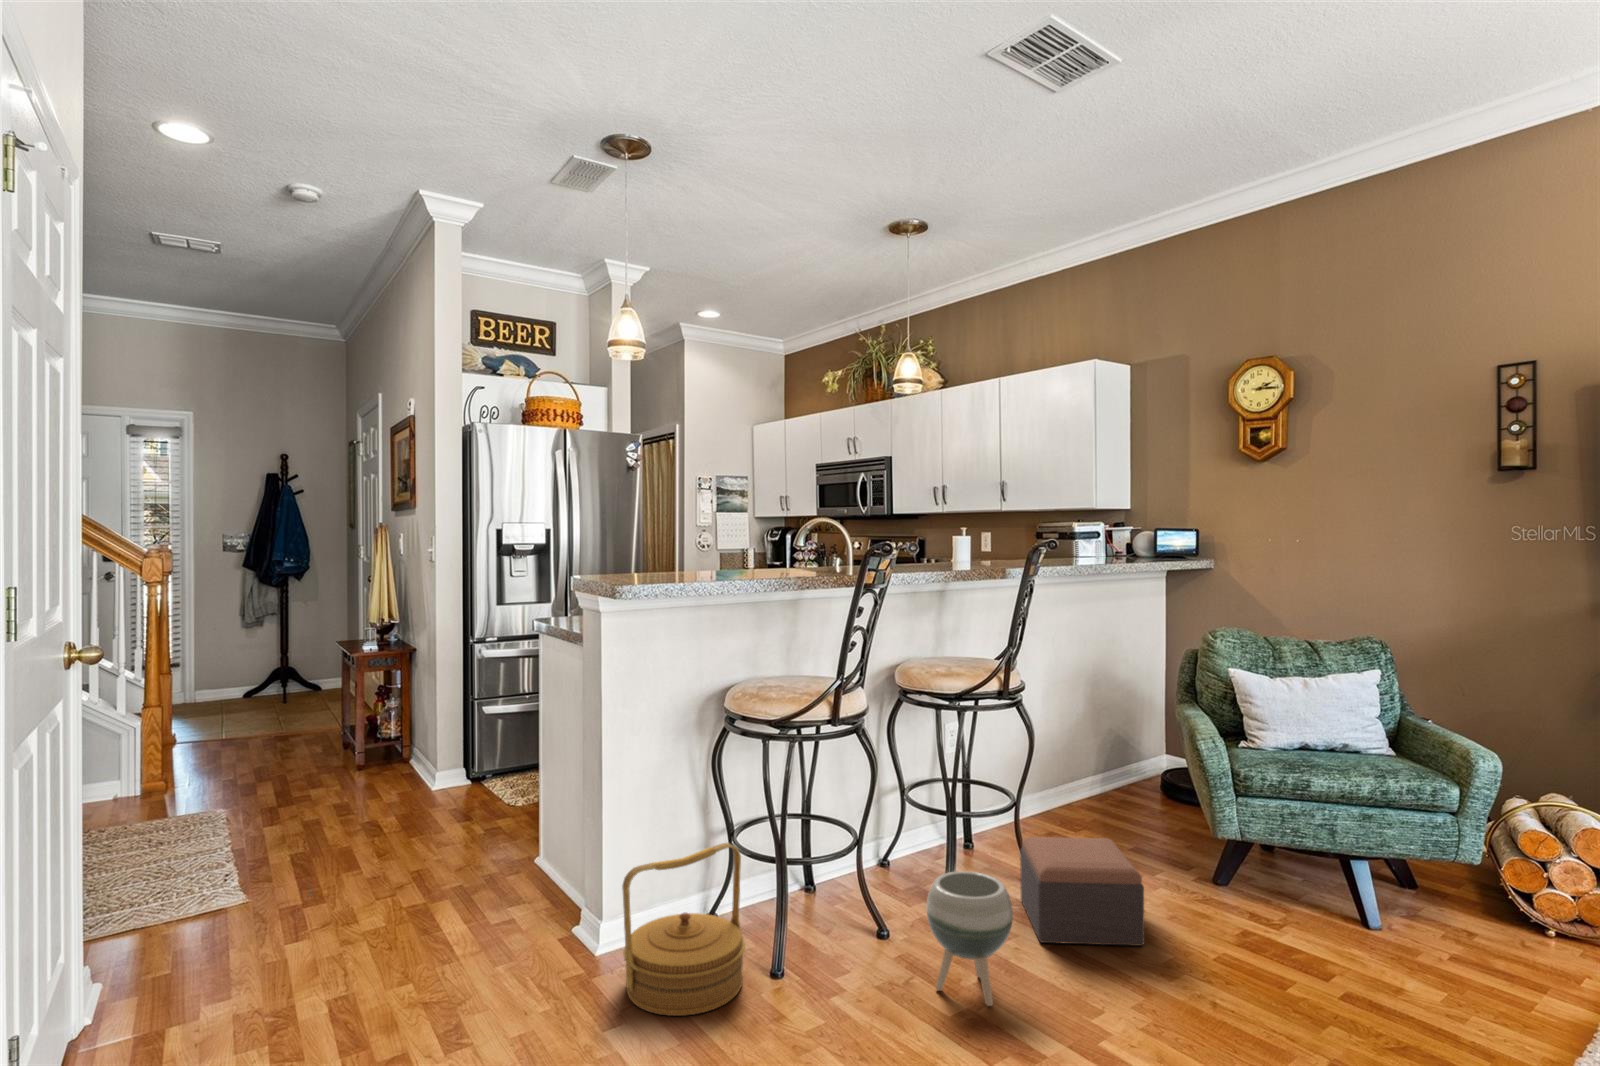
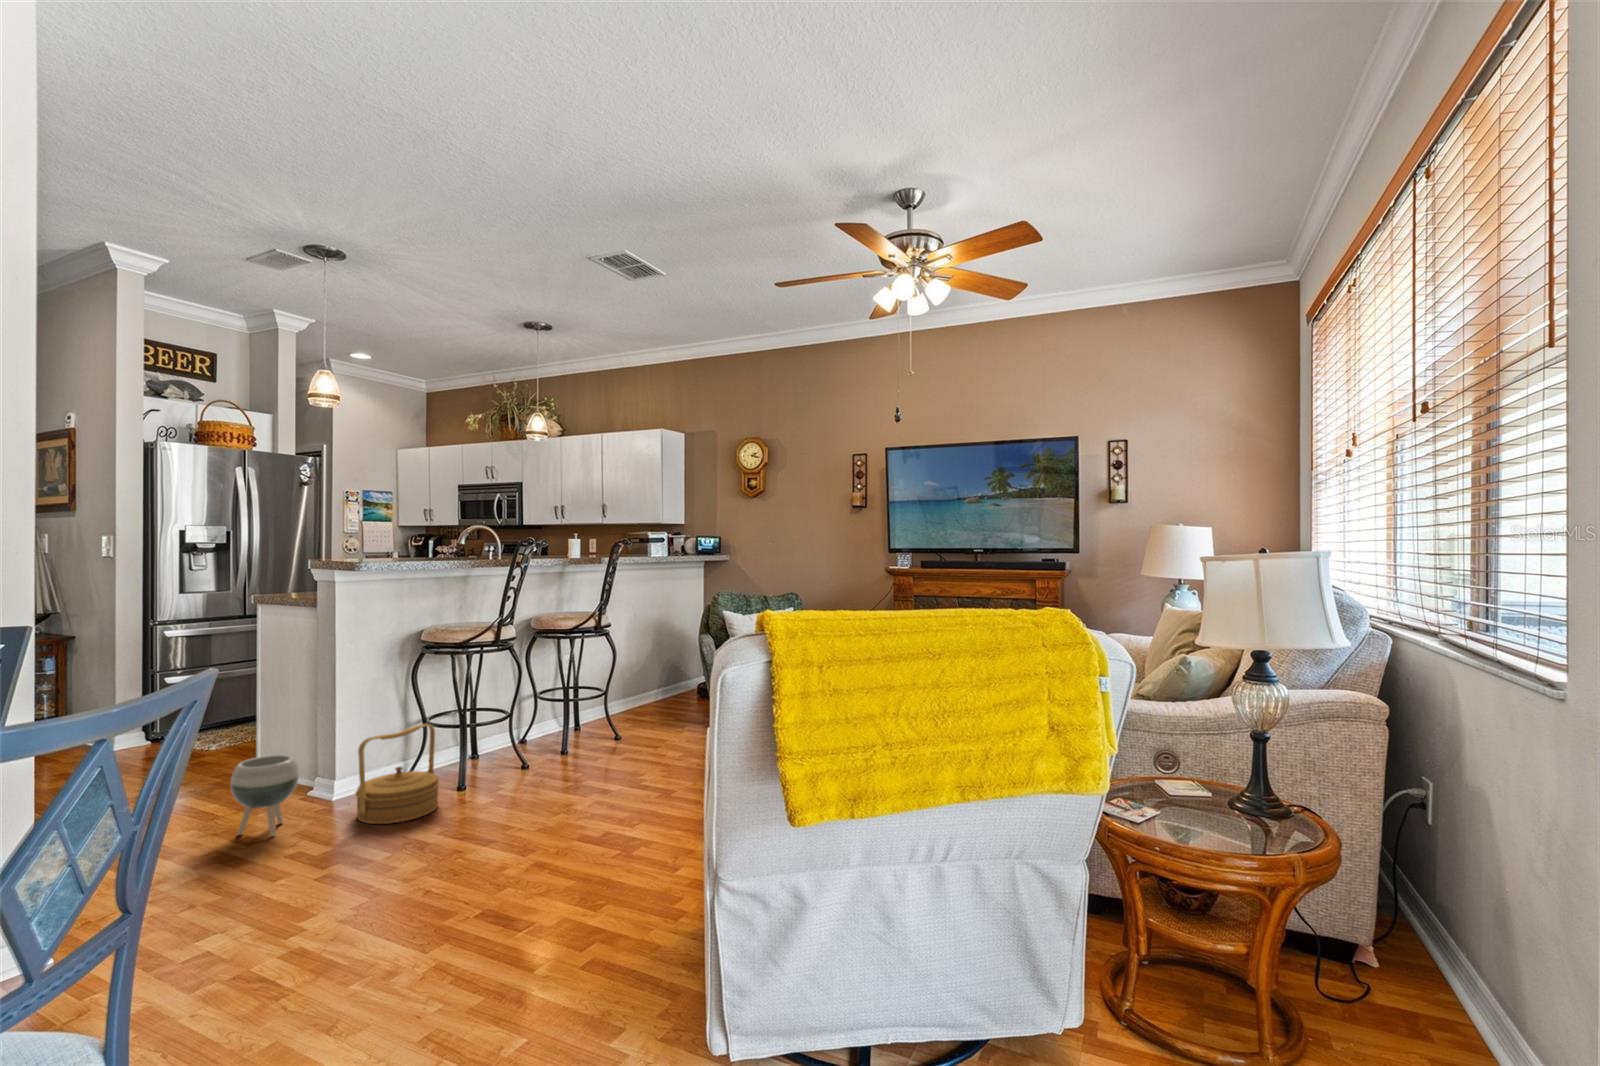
footstool: present [1020,837,1144,946] -> none [609,708,675,764]
planter: present [926,871,1013,1006] -> present [231,755,299,836]

